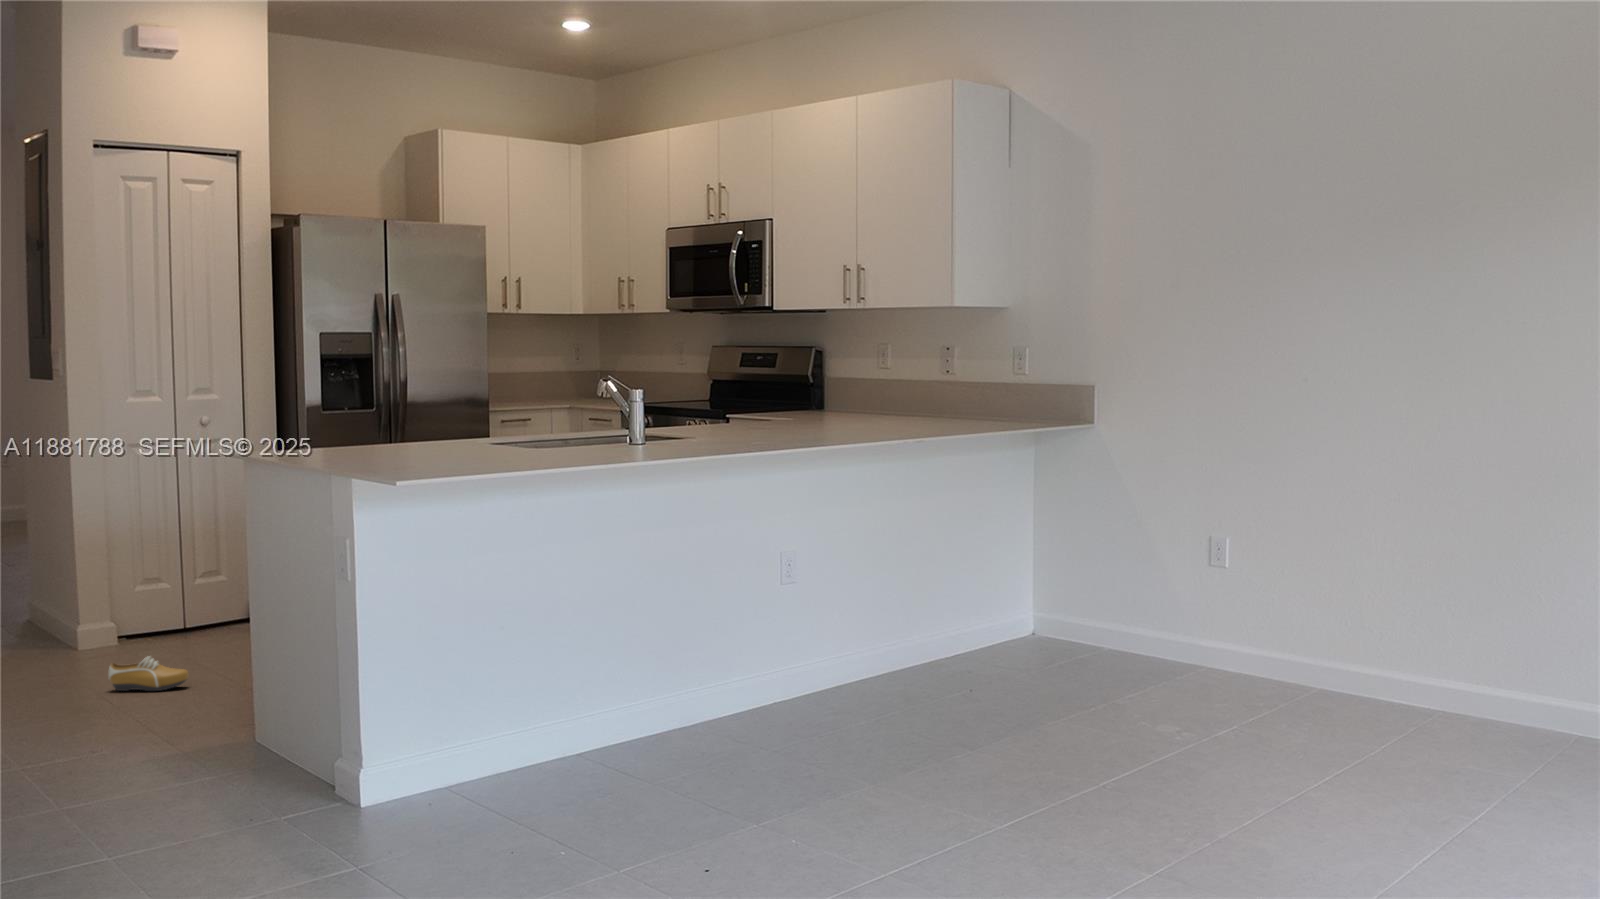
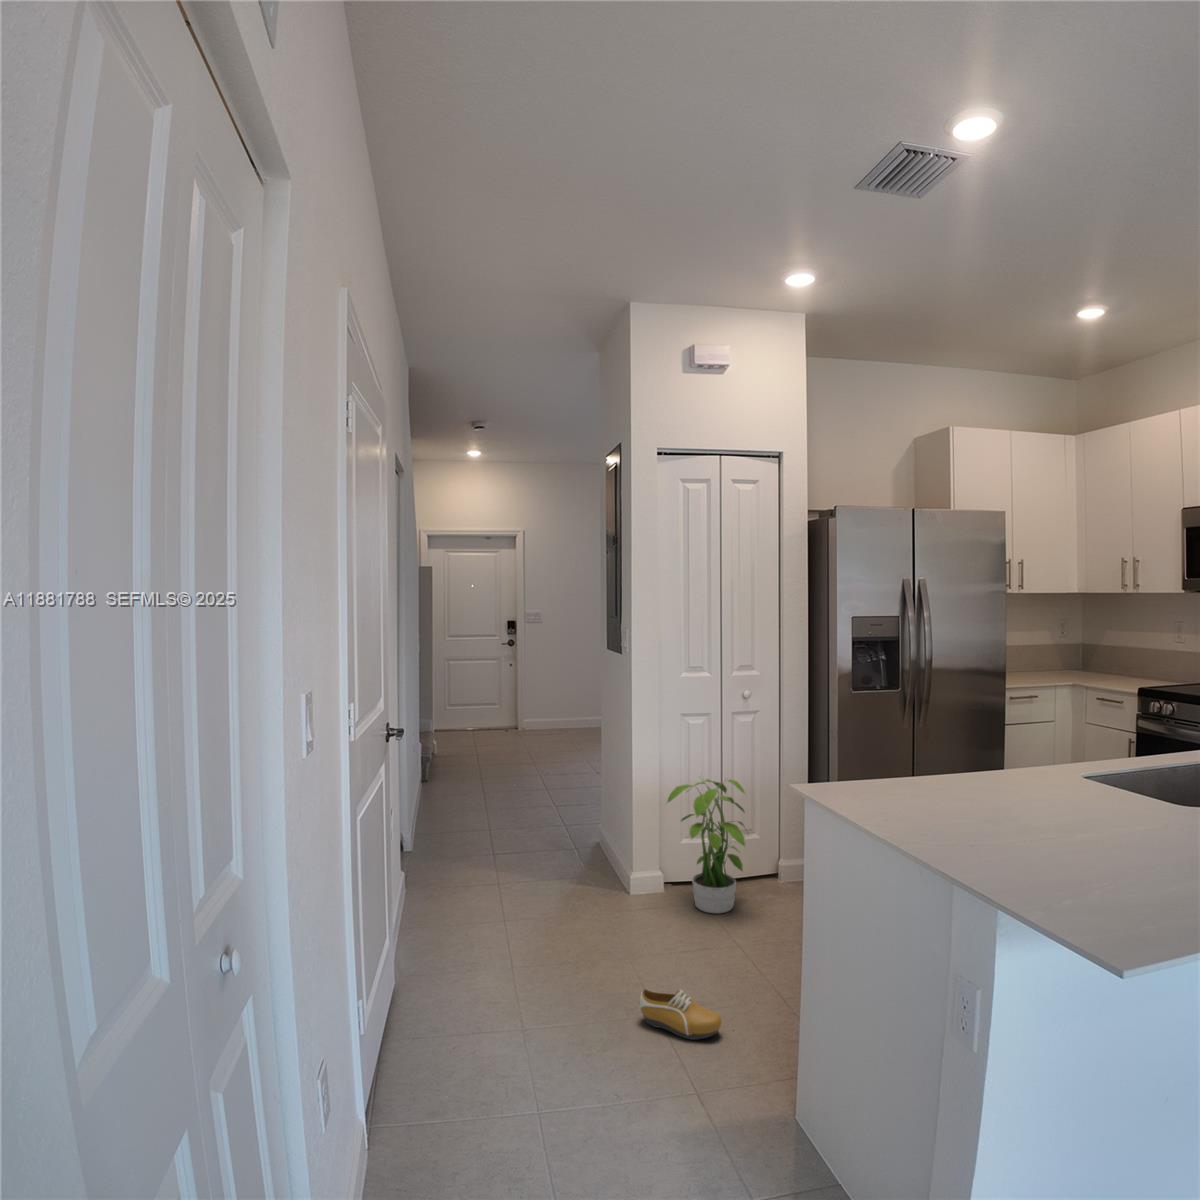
potted plant: none [115,505,213,649] -> present [666,779,746,914]

